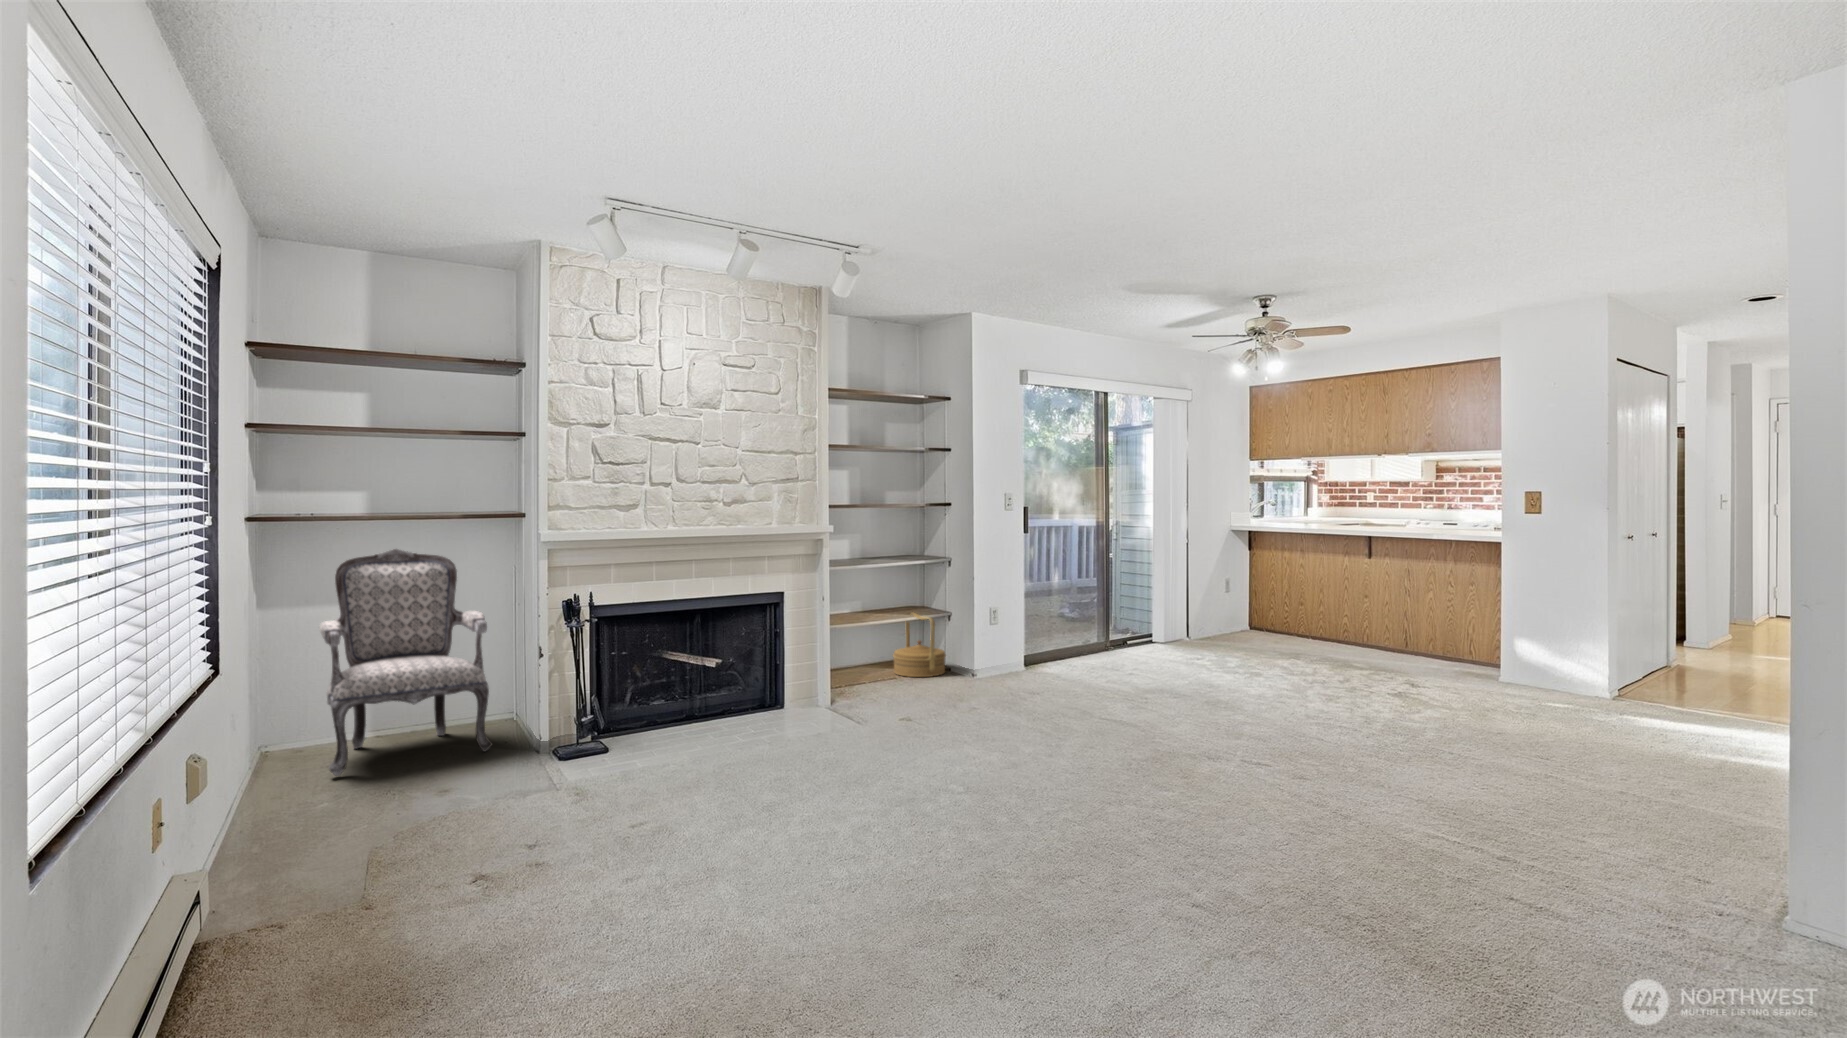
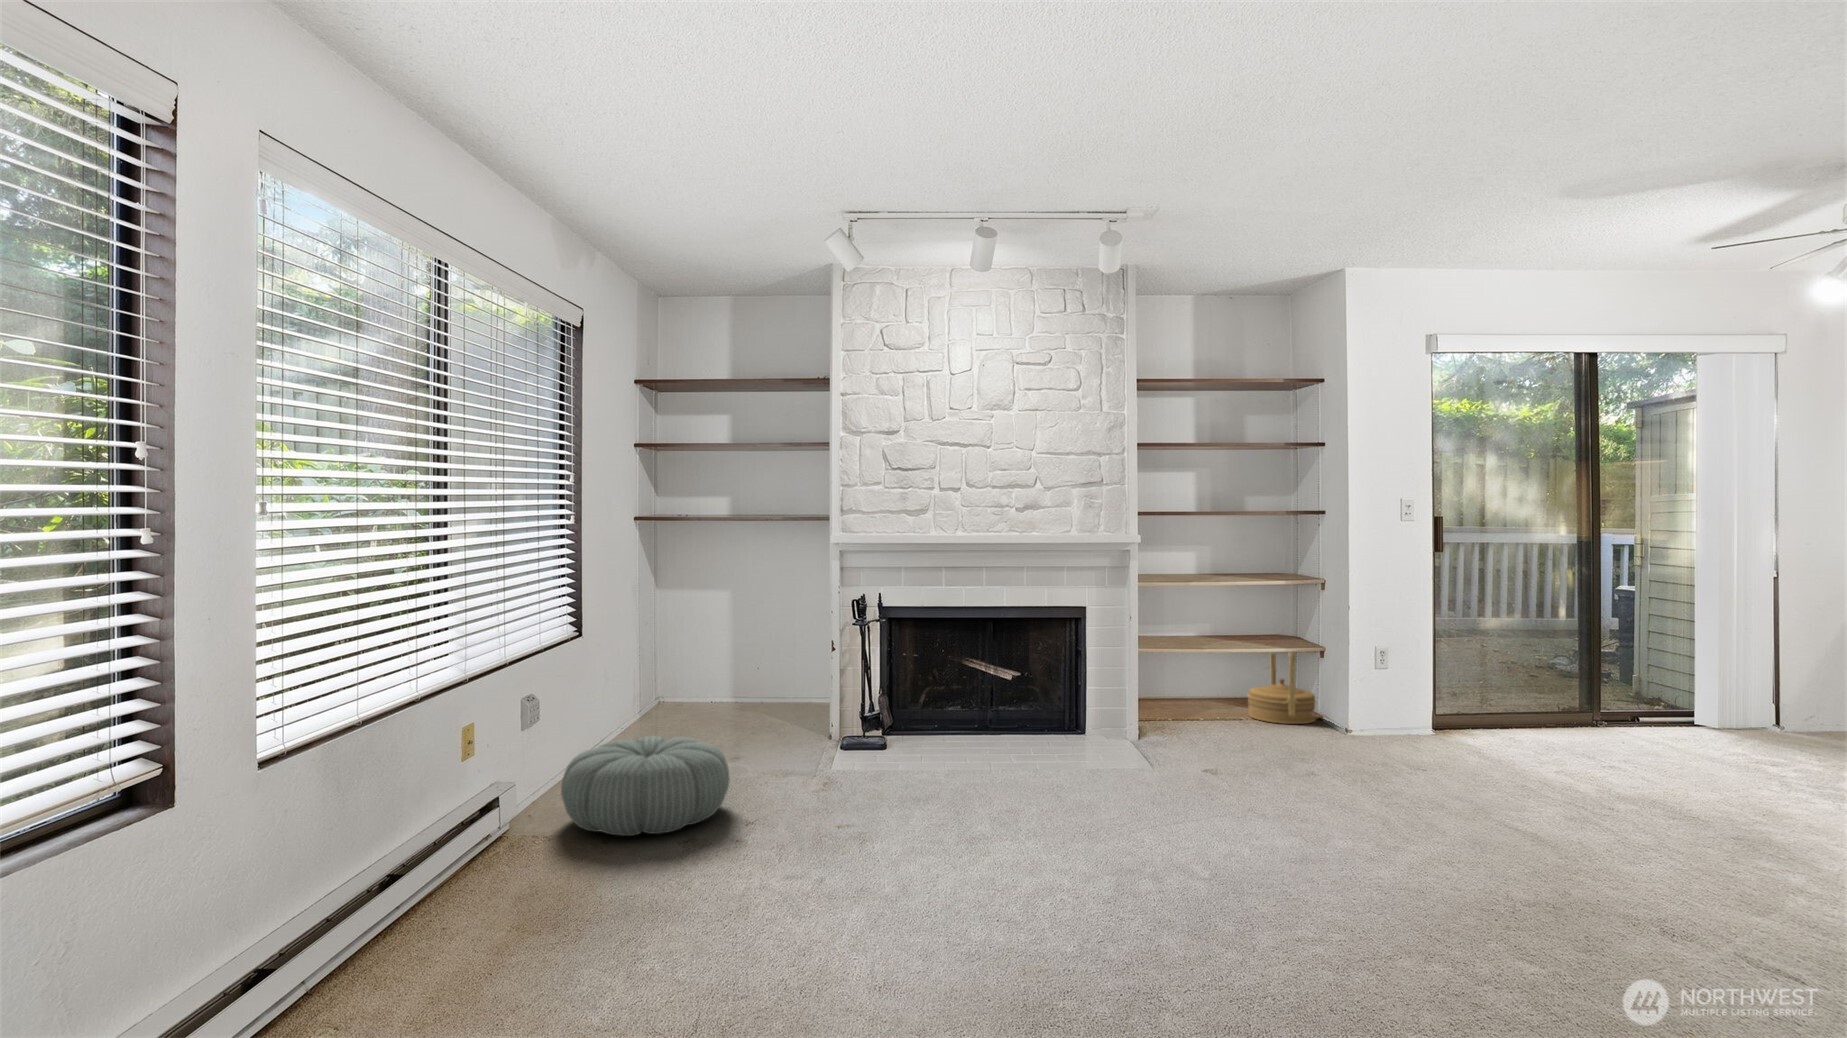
armchair: present [319,549,492,776] -> none [674,549,805,735]
pouf: none [302,773,522,902] -> present [561,736,729,836]

